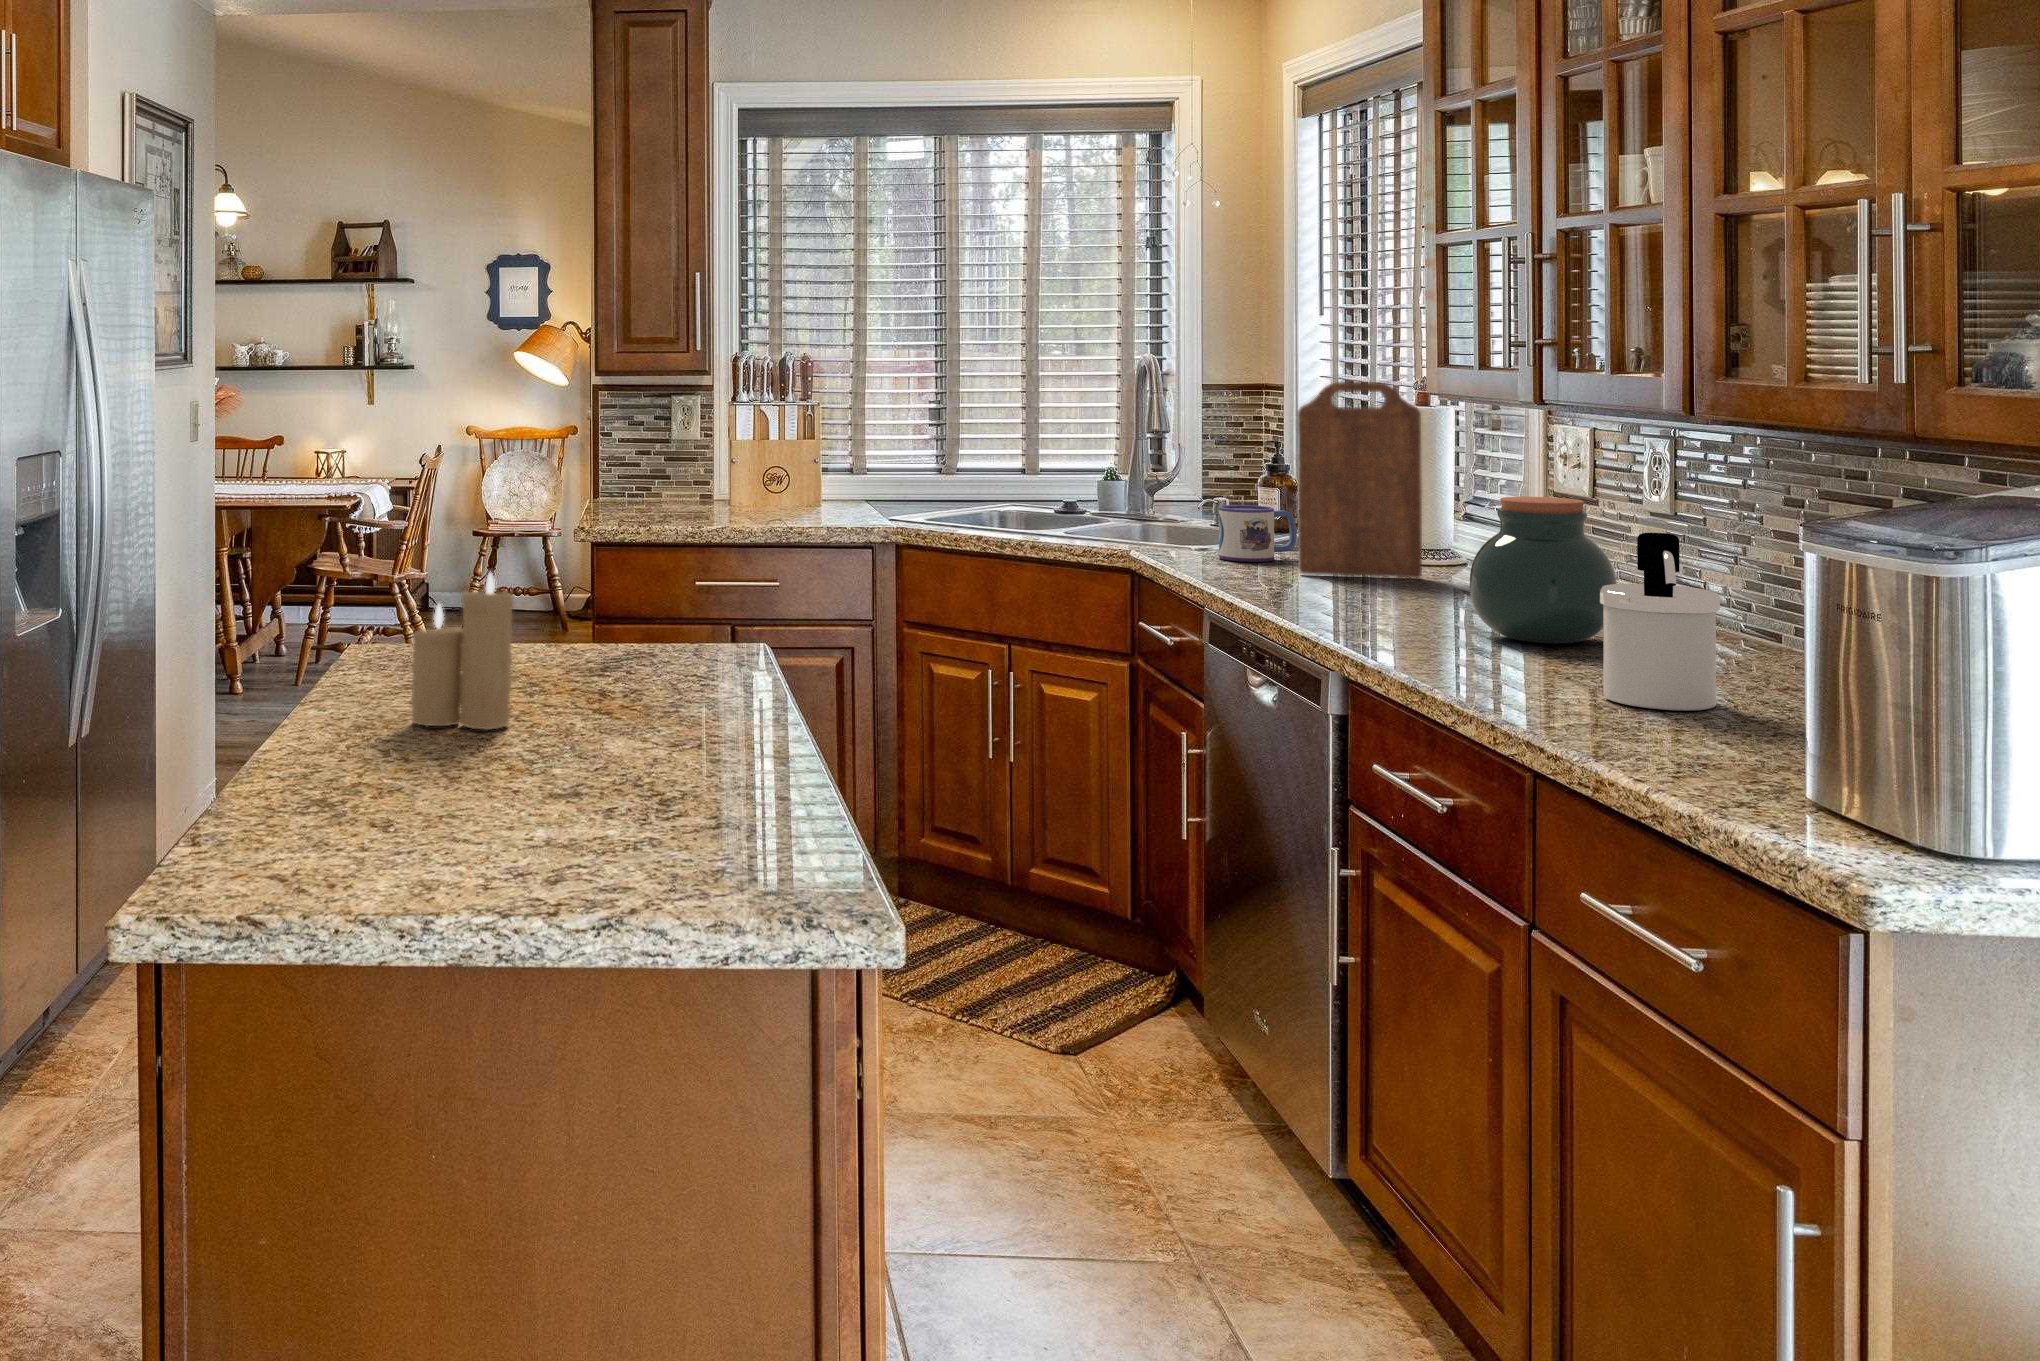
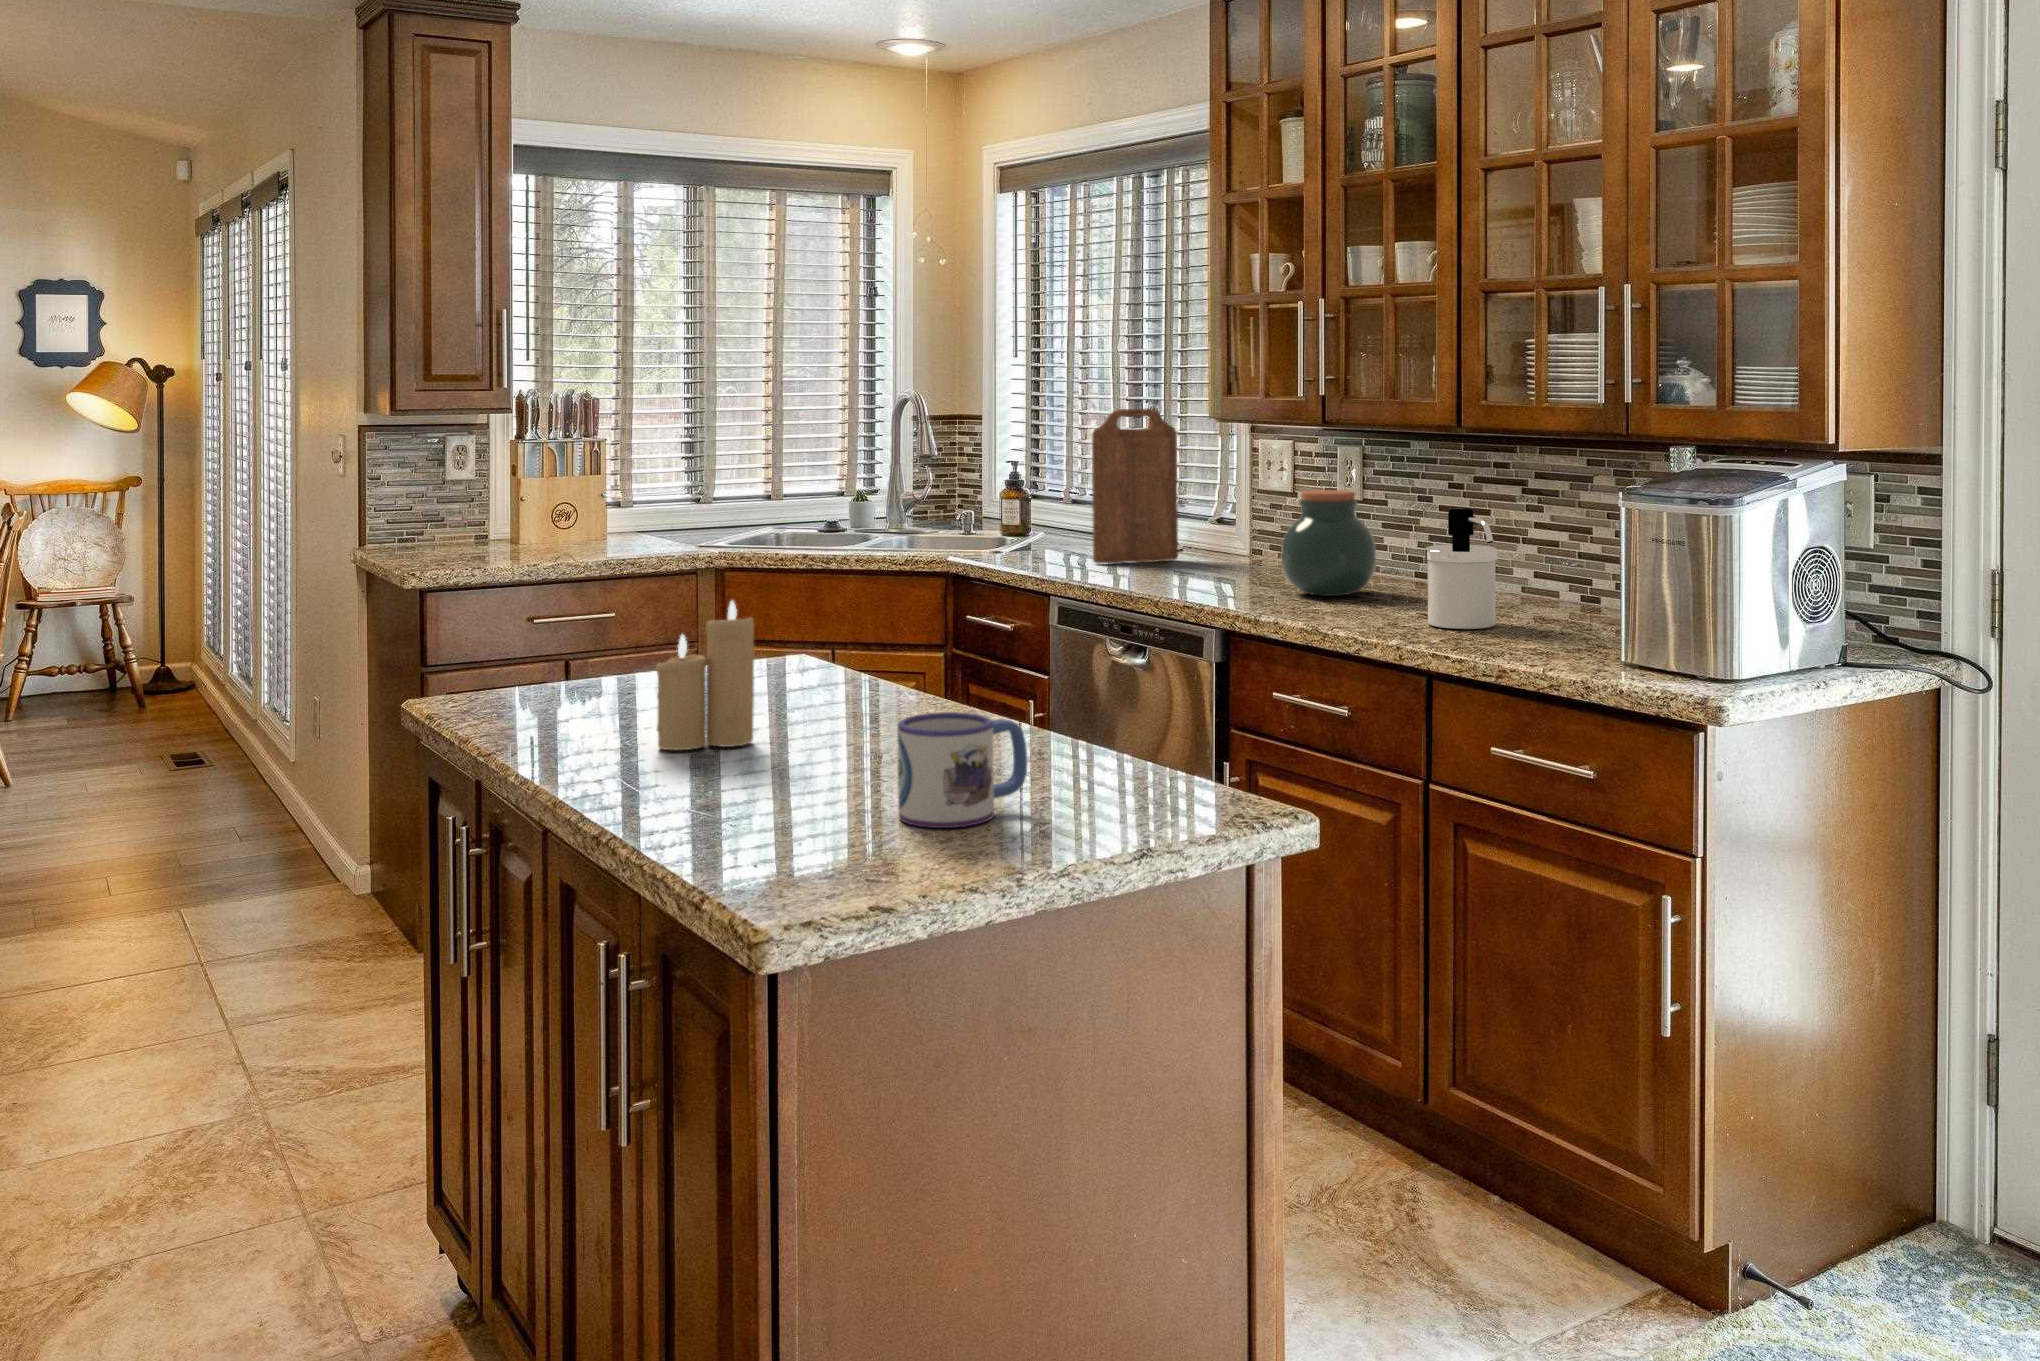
mug: present [1219,505,1297,562] -> present [898,712,1028,828]

